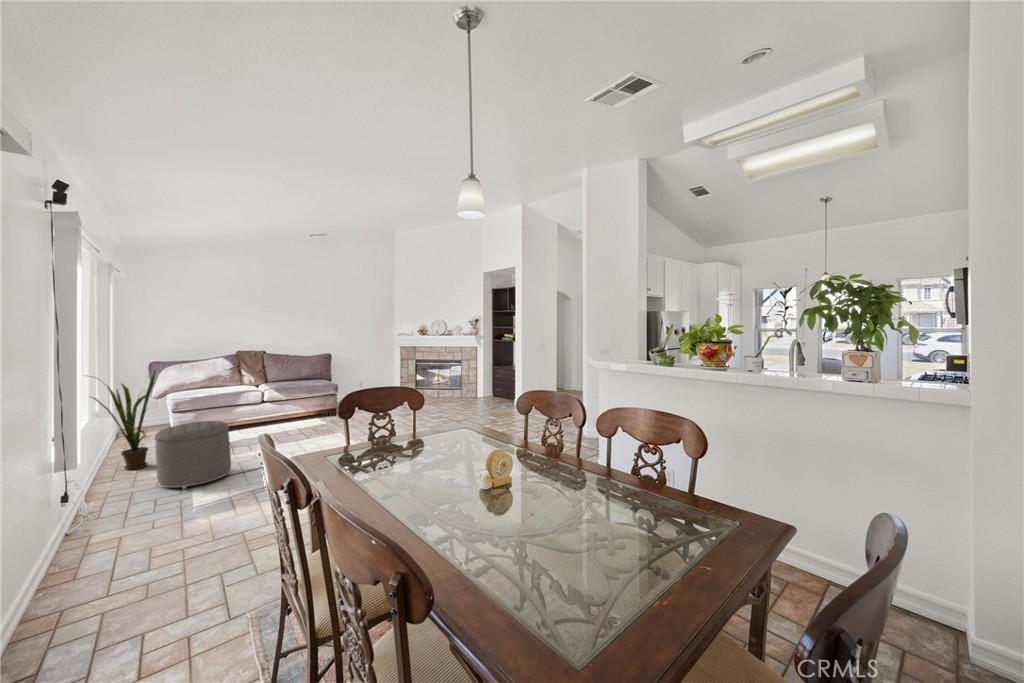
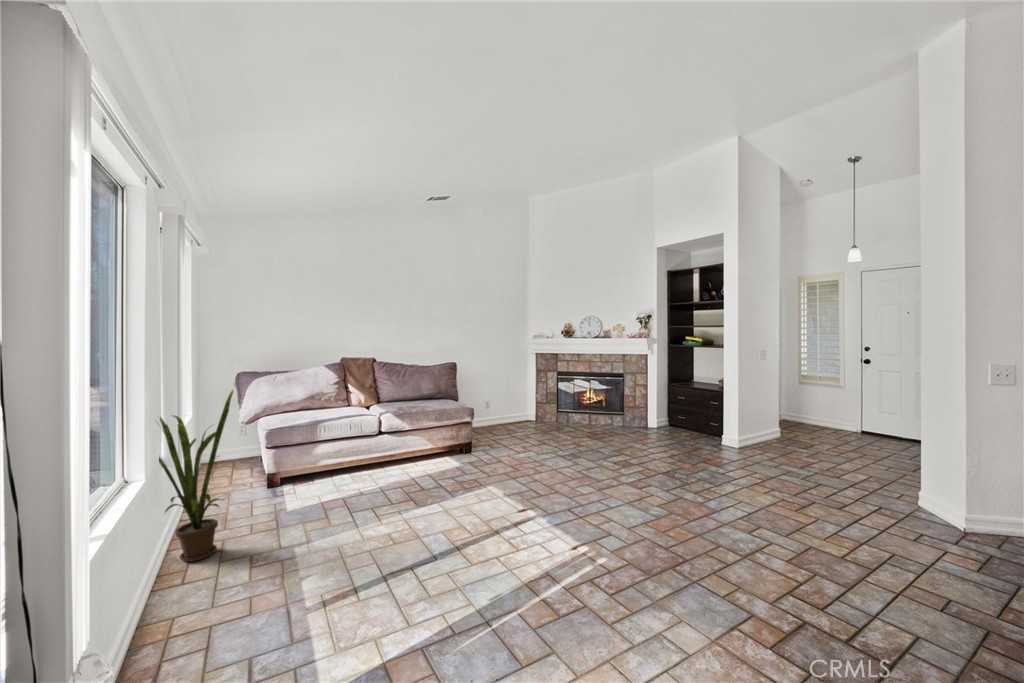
ottoman: present [154,421,231,489] -> none [214,488,346,640]

